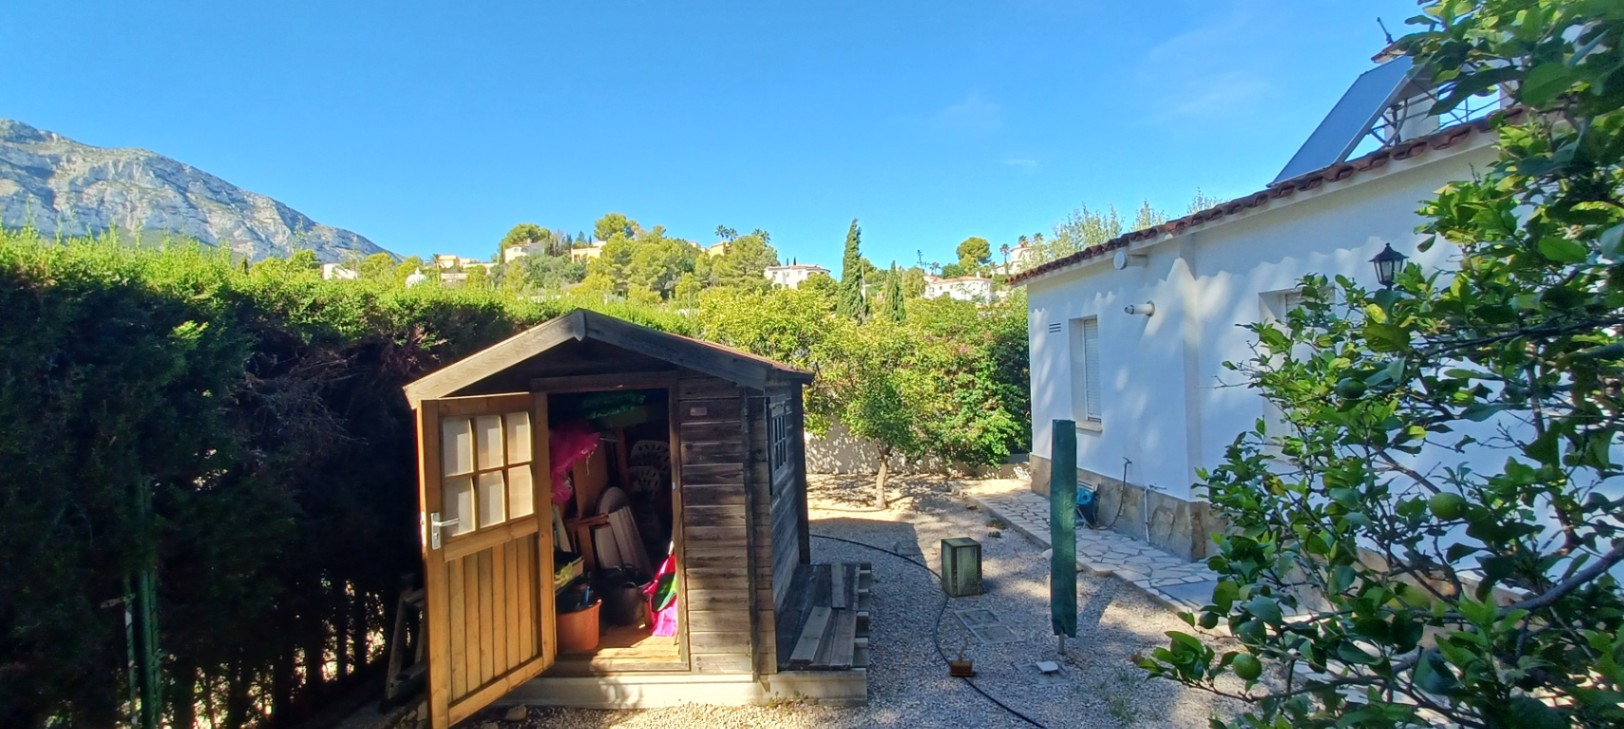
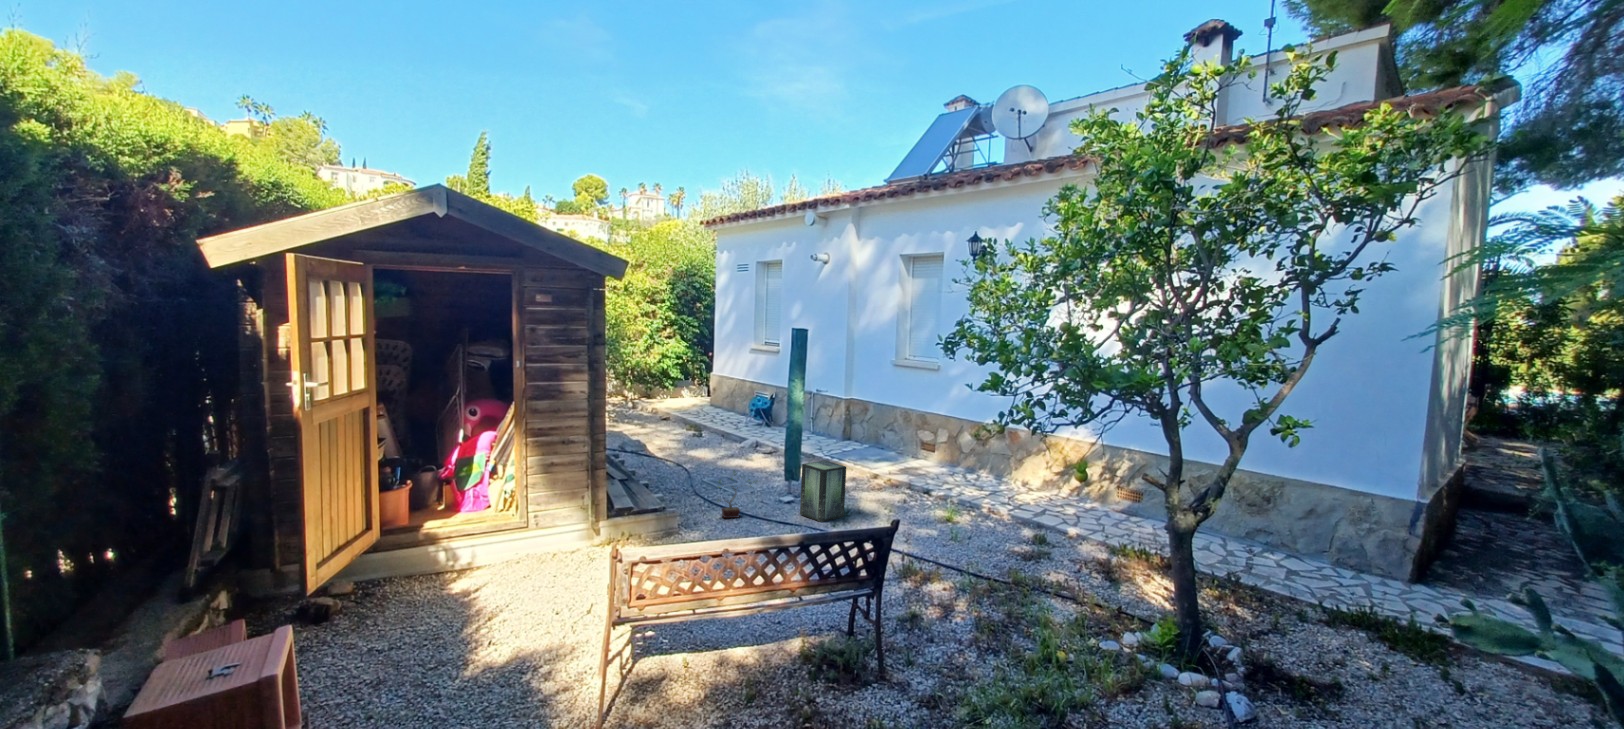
storage box: present [941,537,982,598] -> present [800,461,846,522]

